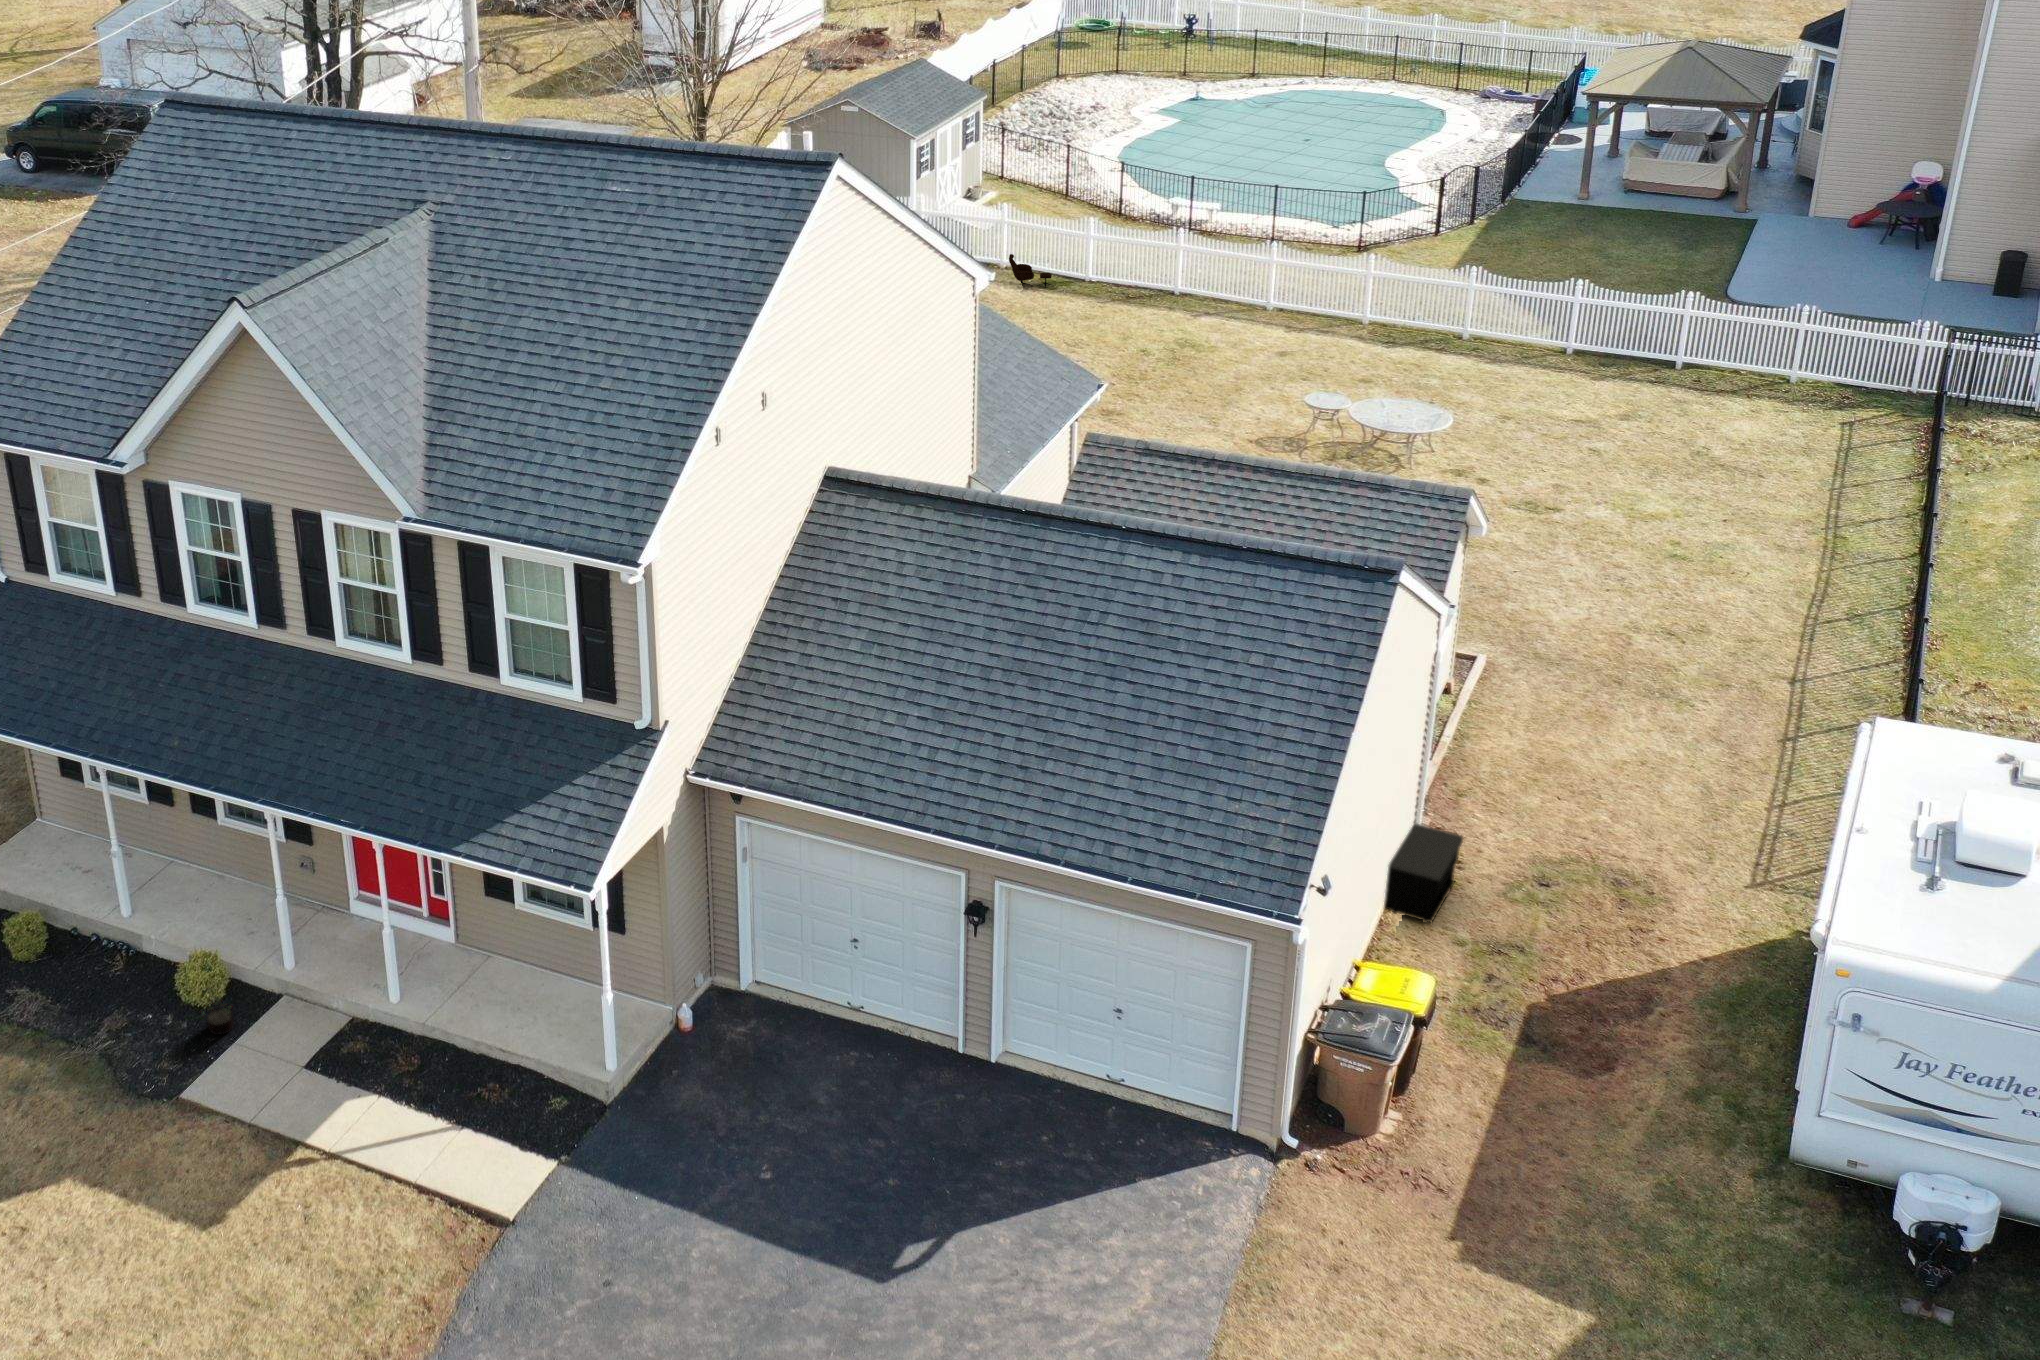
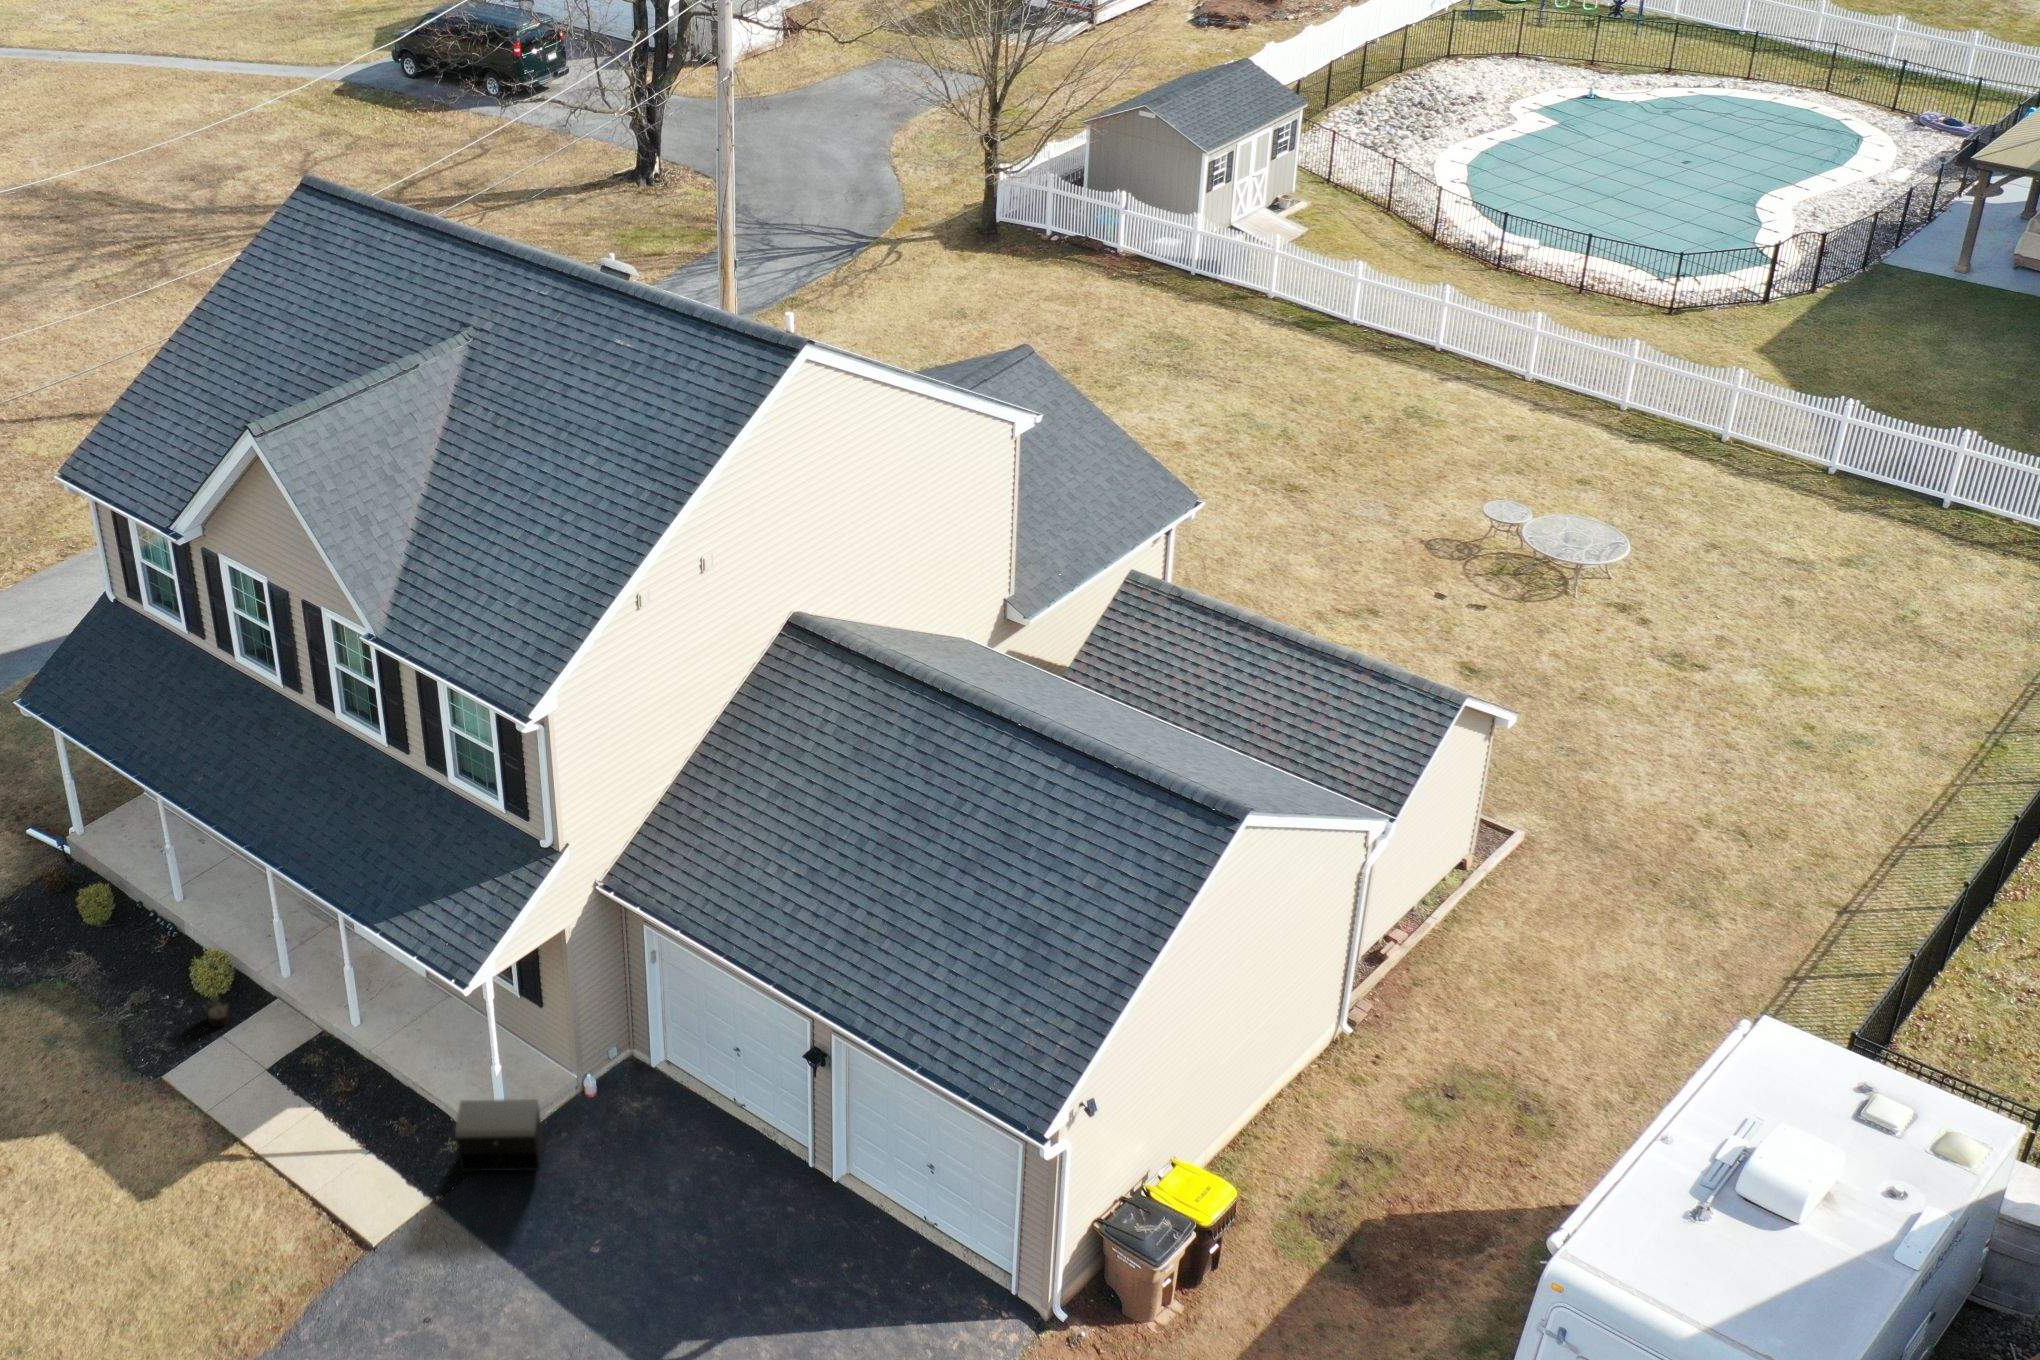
lounge chair: present [1009,254,1052,287] -> none [1263,284,1310,324]
storage bench: present [1384,824,1463,923] -> present [455,1099,543,1171]

